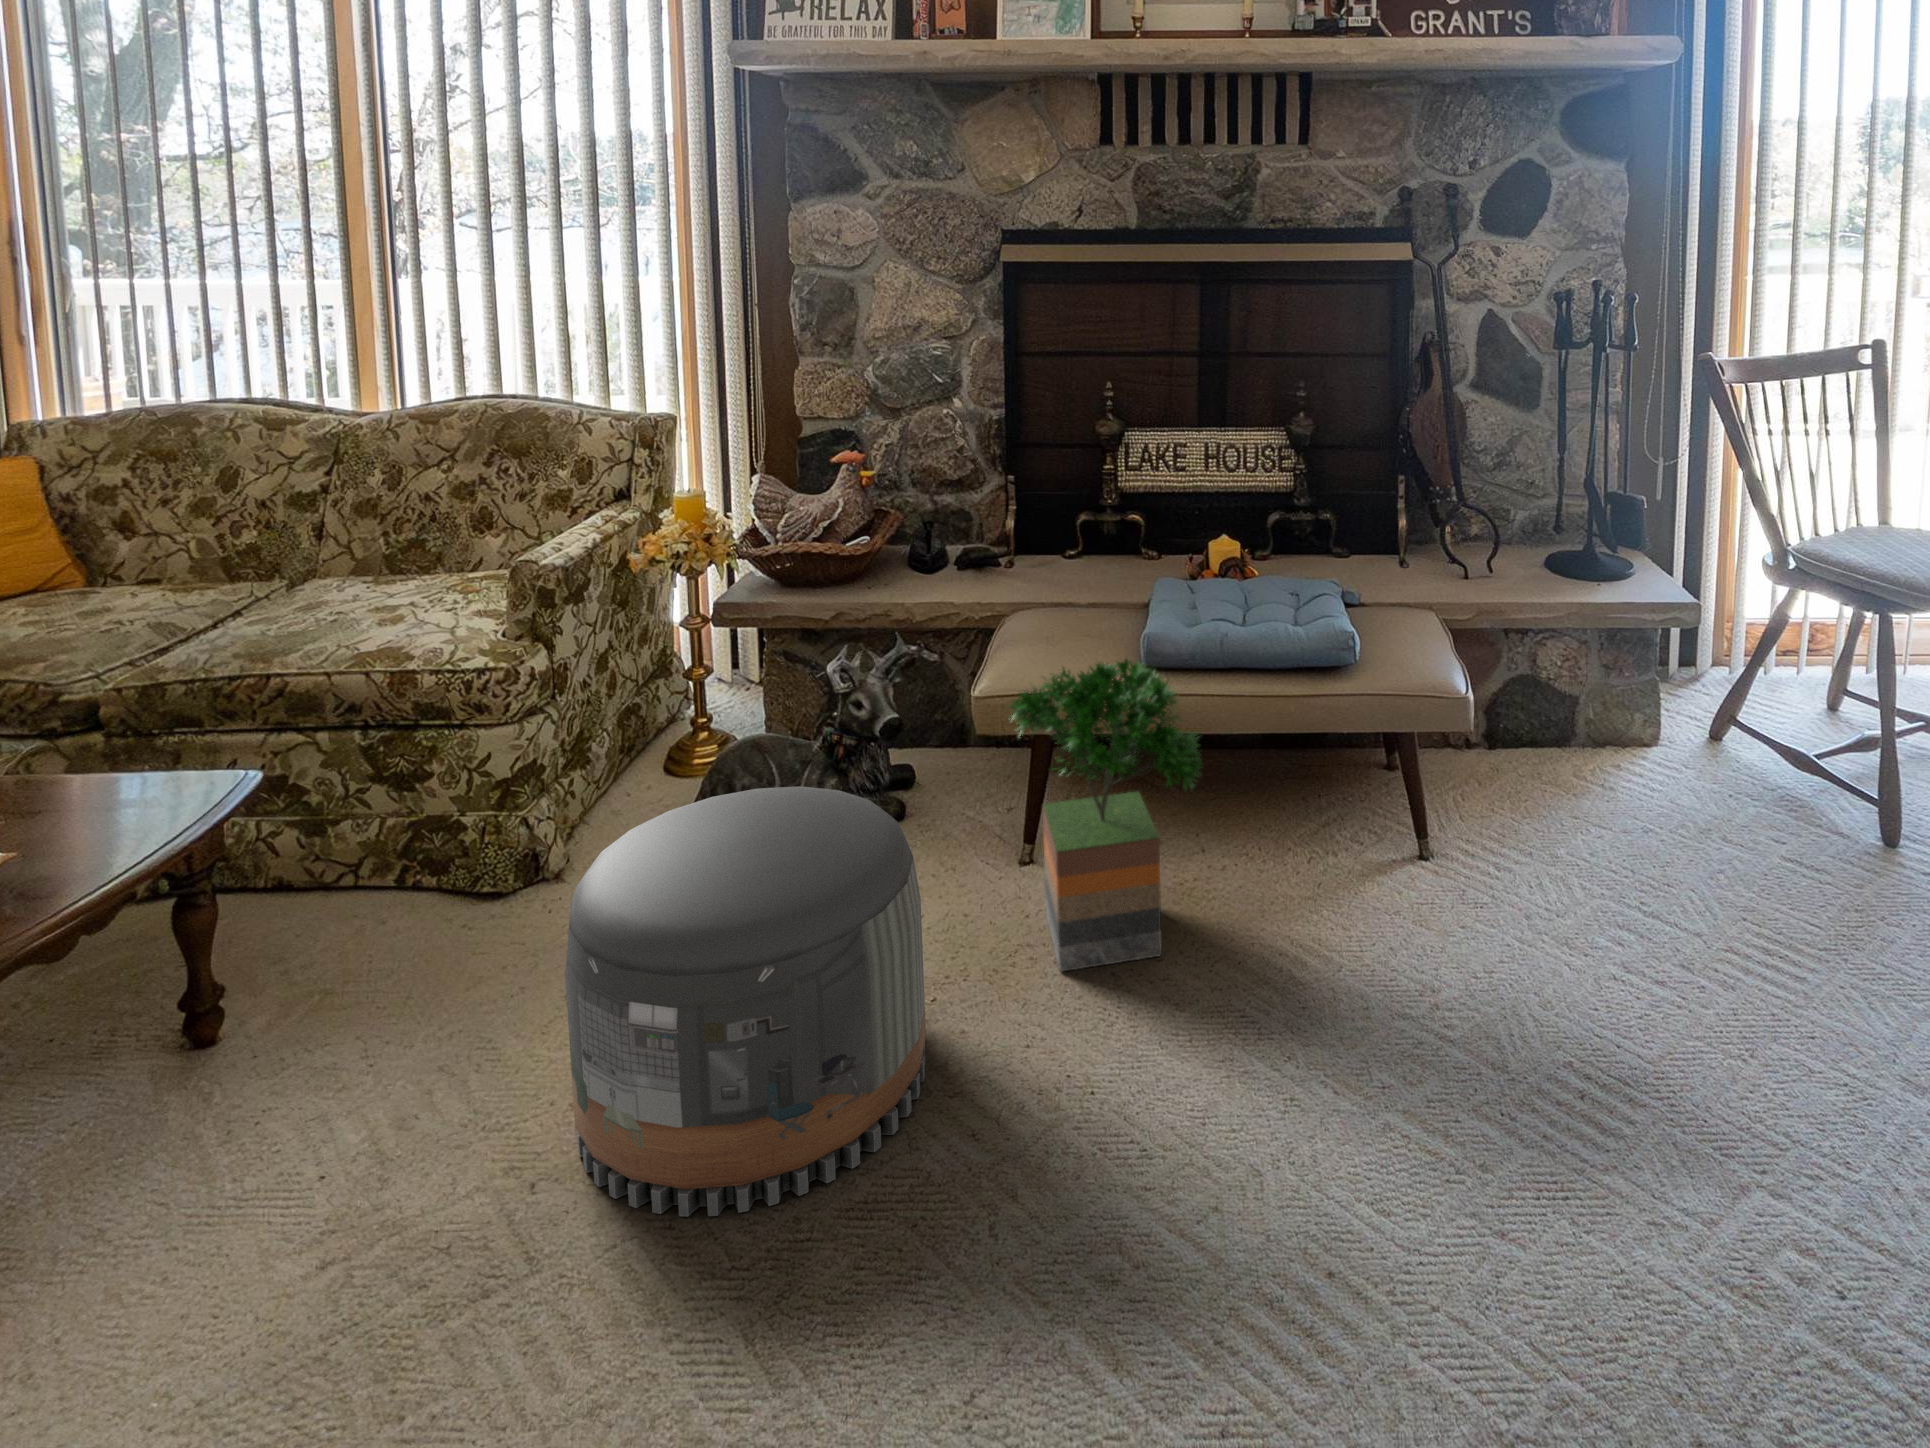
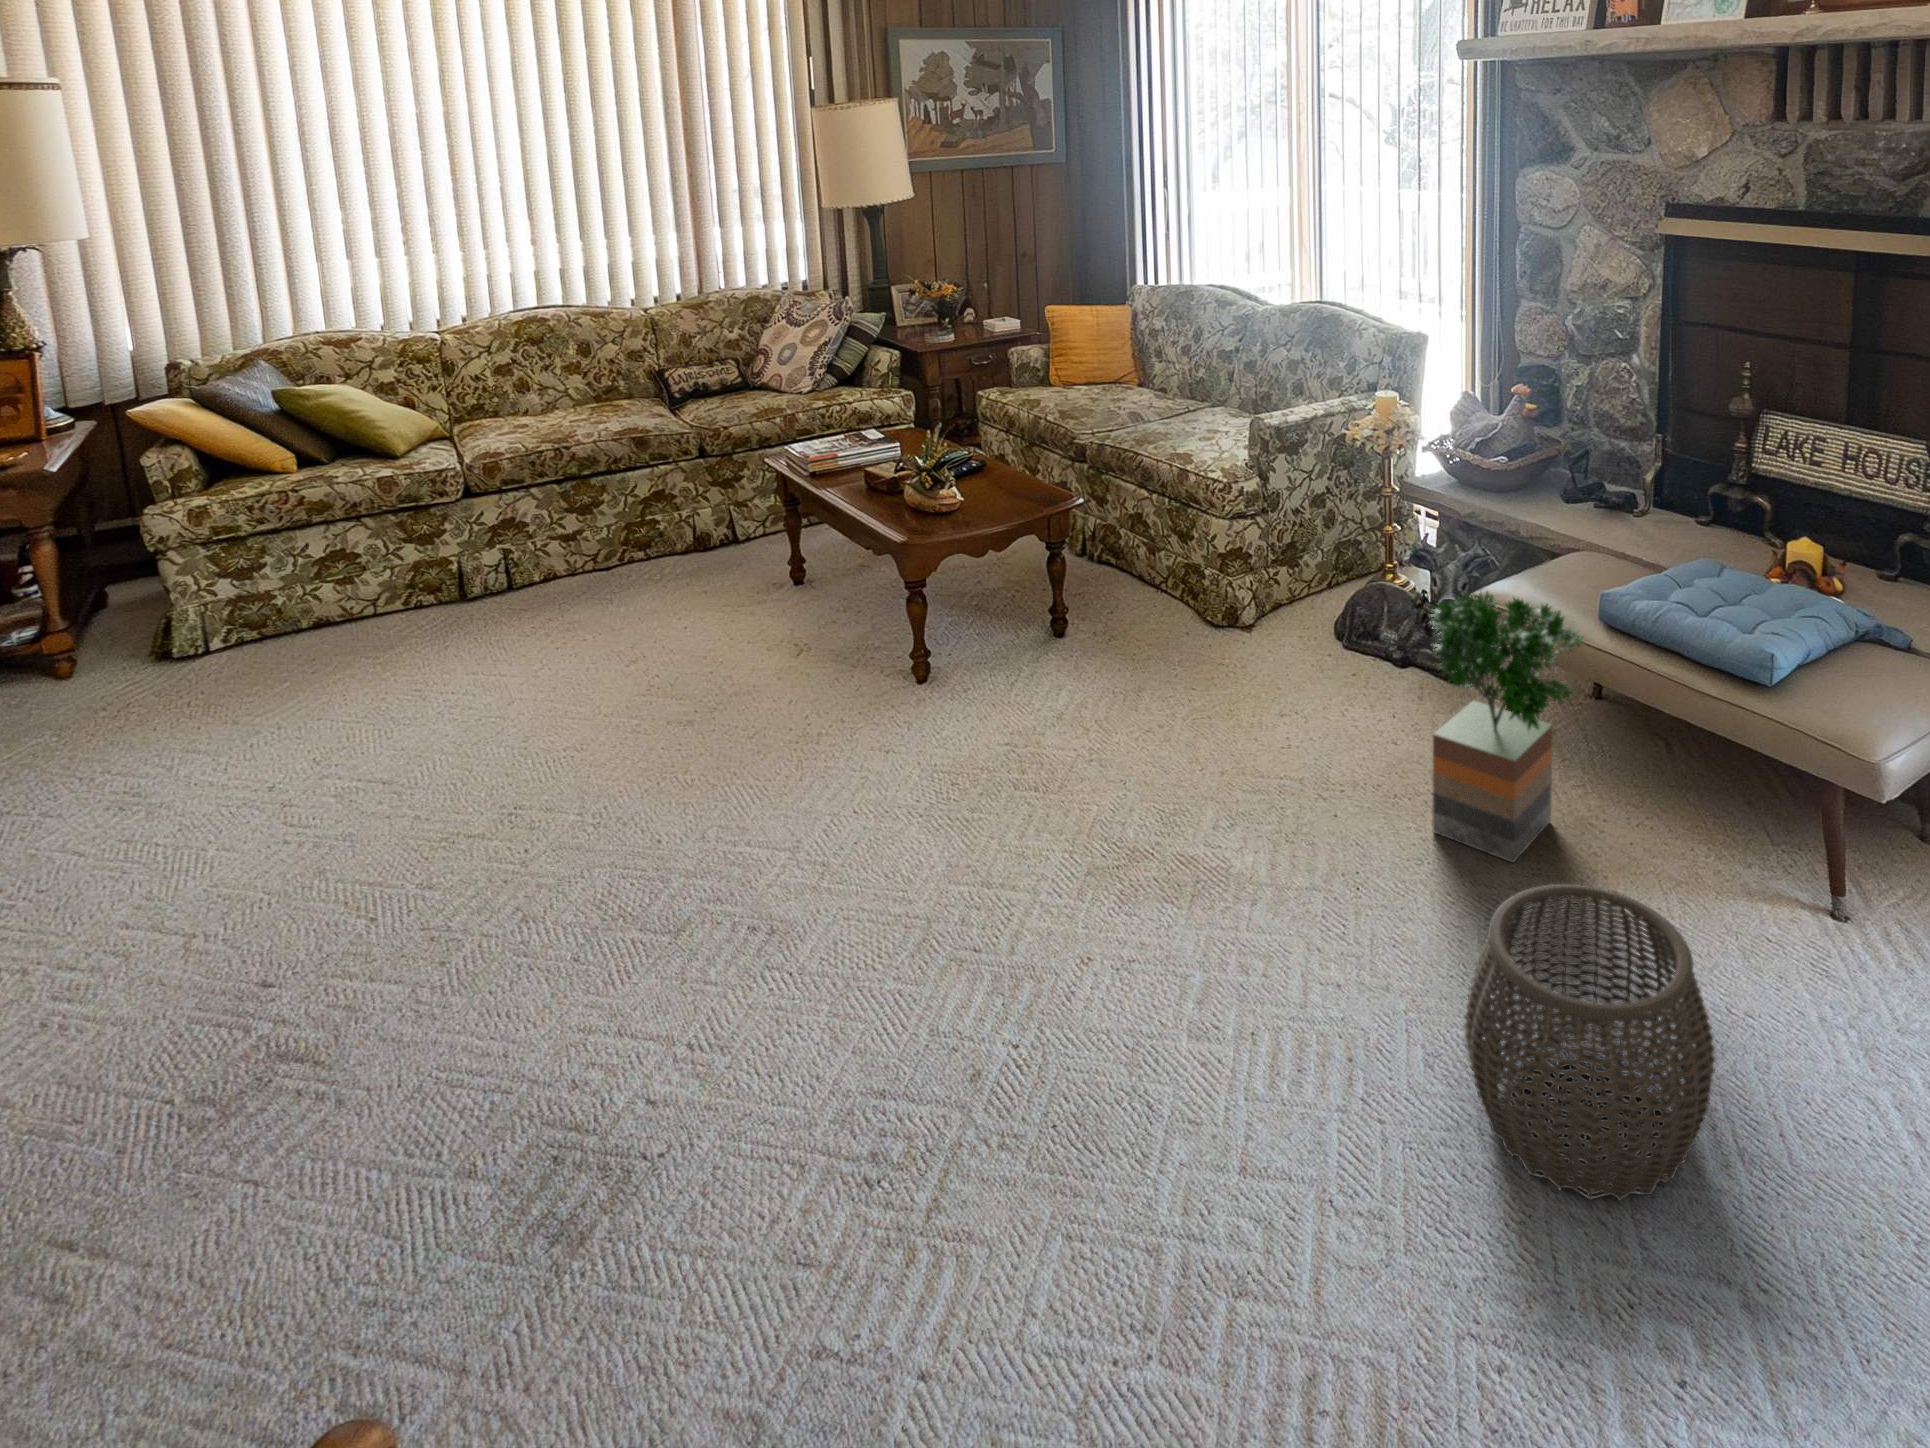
pouf: present [565,786,926,1217] -> none [1080,594,1311,862]
woven basket: none [1357,880,1608,1192] -> present [1464,884,1715,1201]

